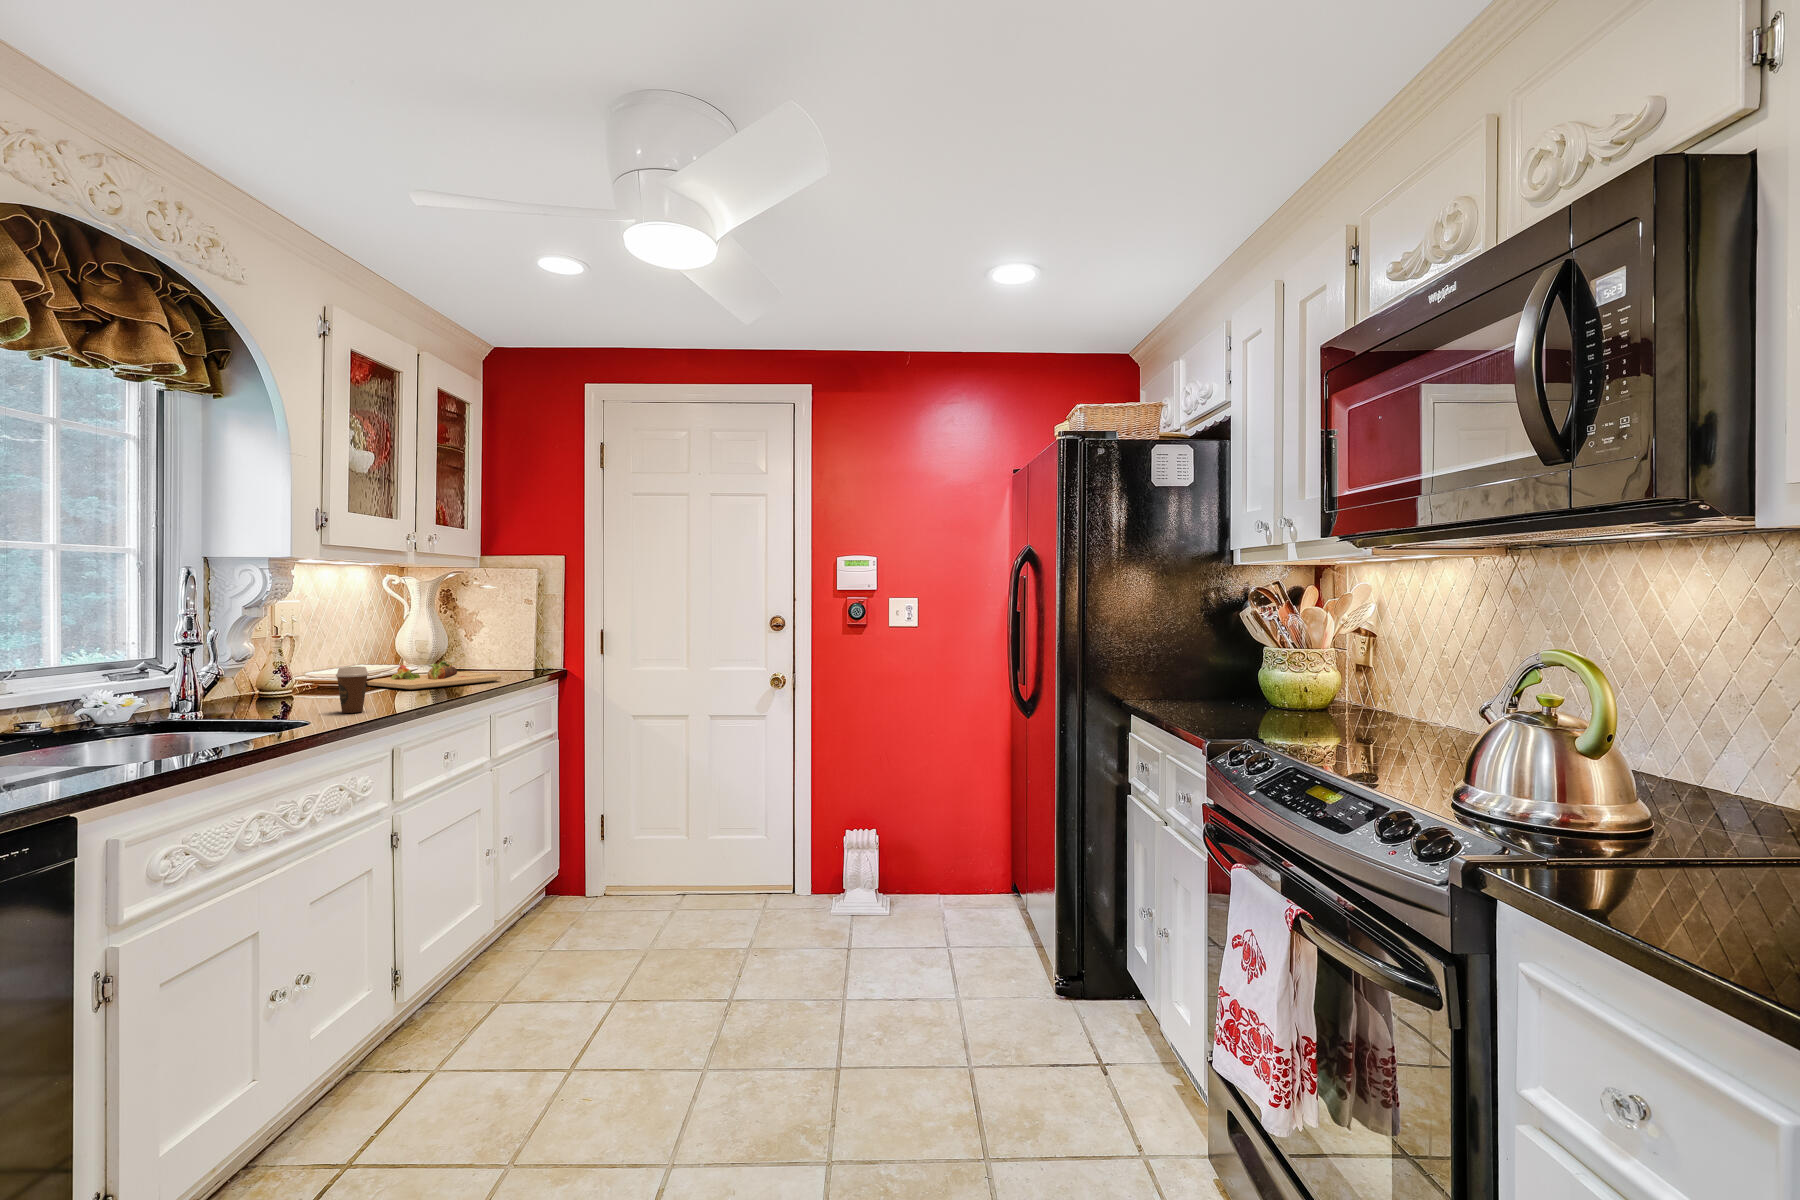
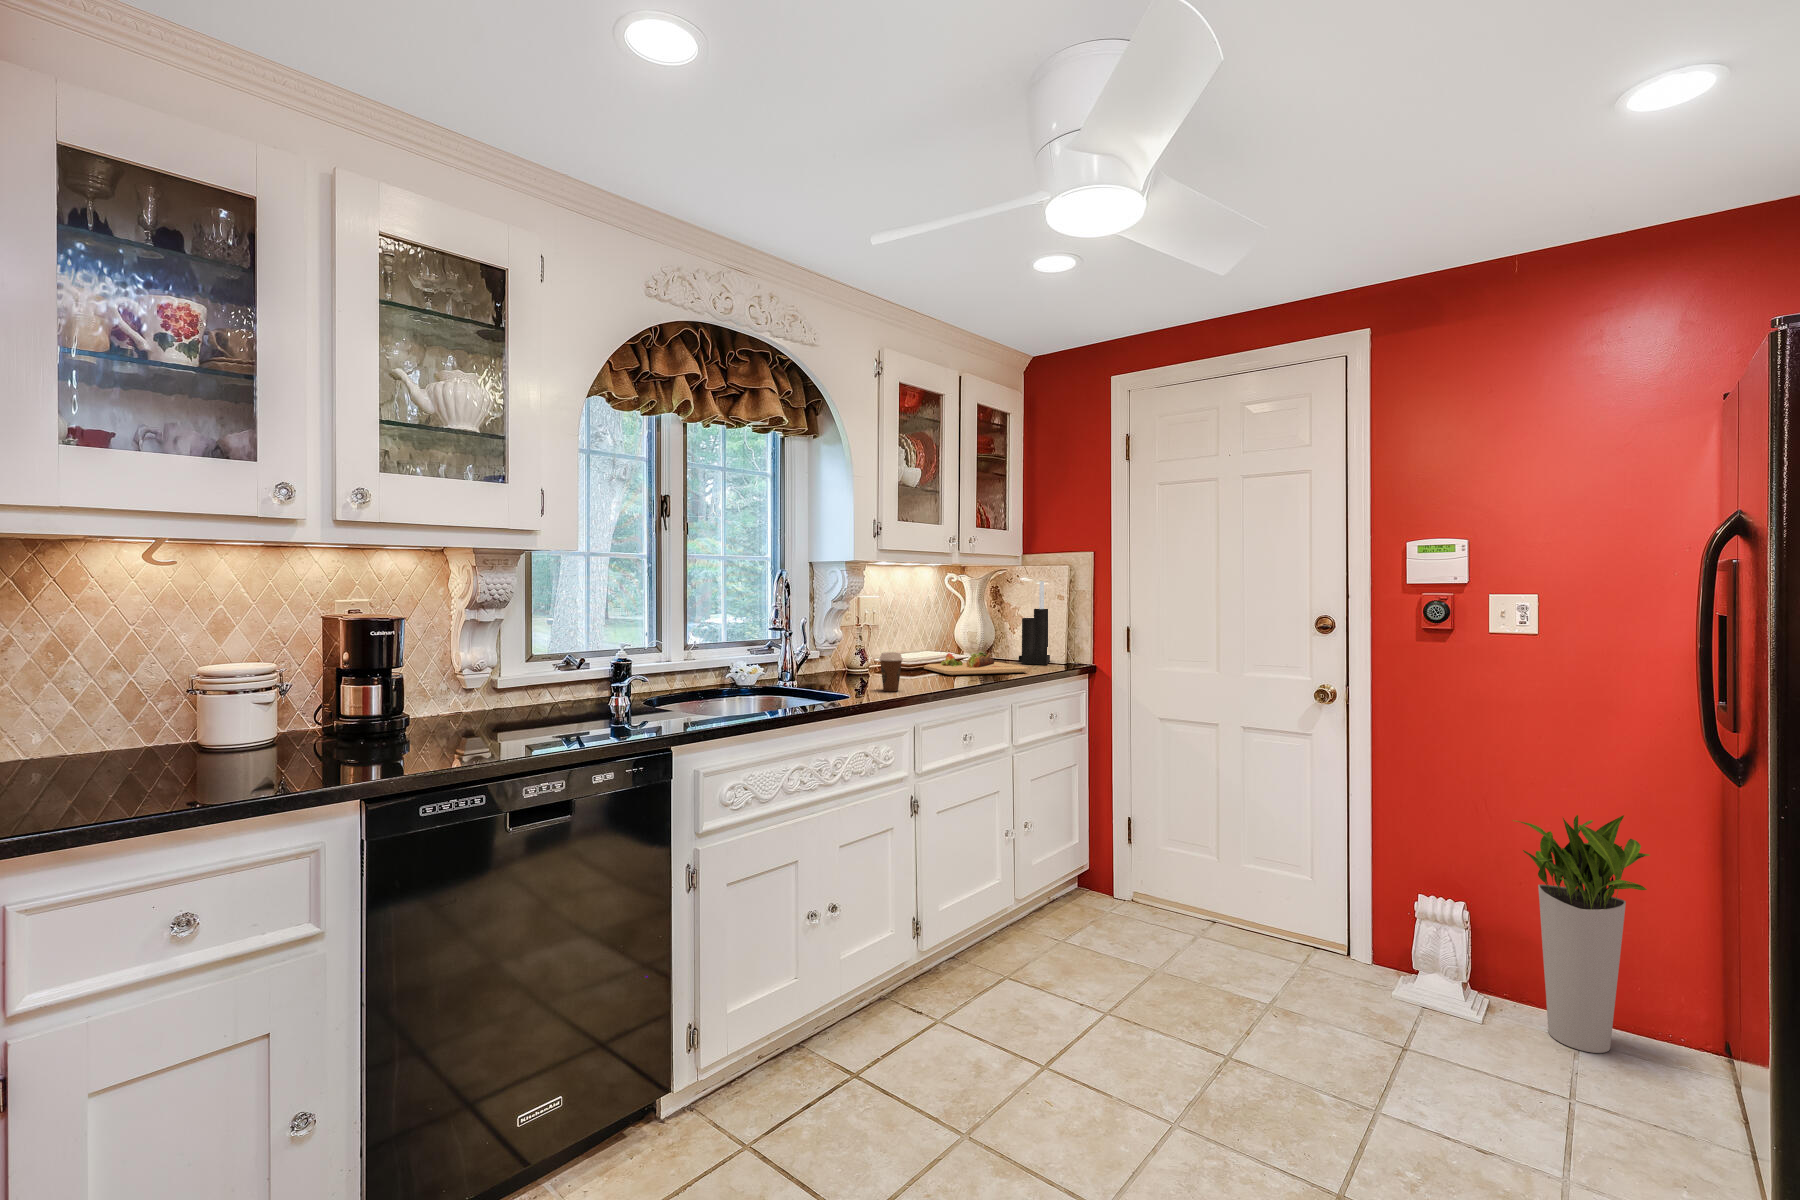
knife block: none [477,583,513,672] -> present [1019,581,1050,665]
planter: none [909,748,983,917] -> present [1513,815,1650,1053]

